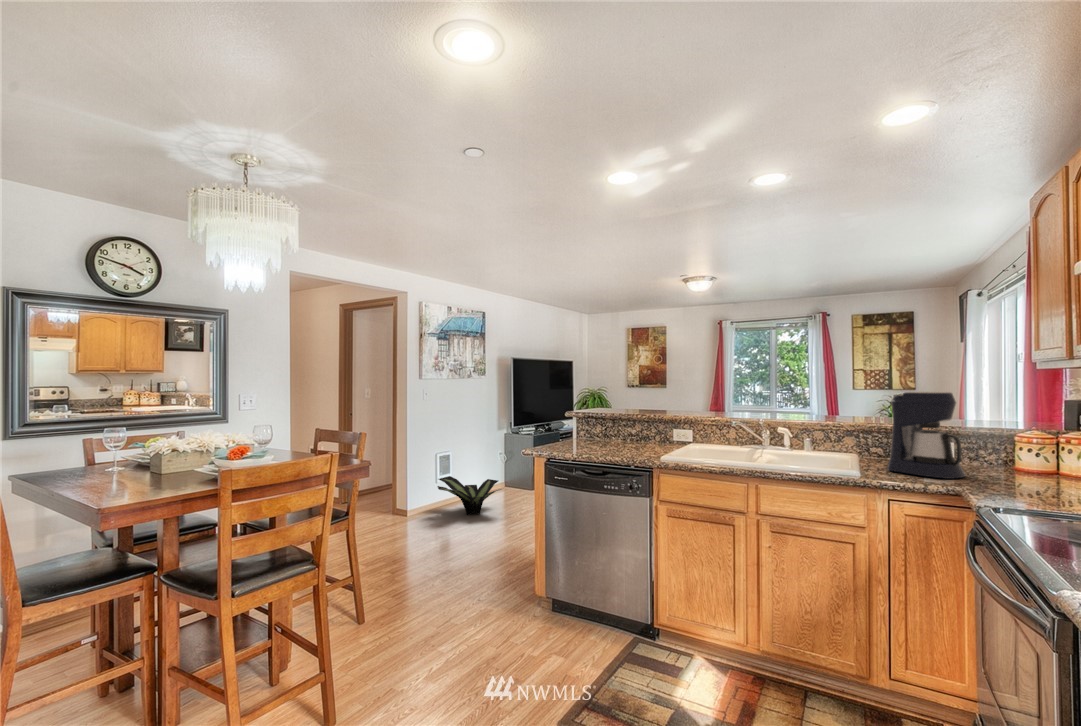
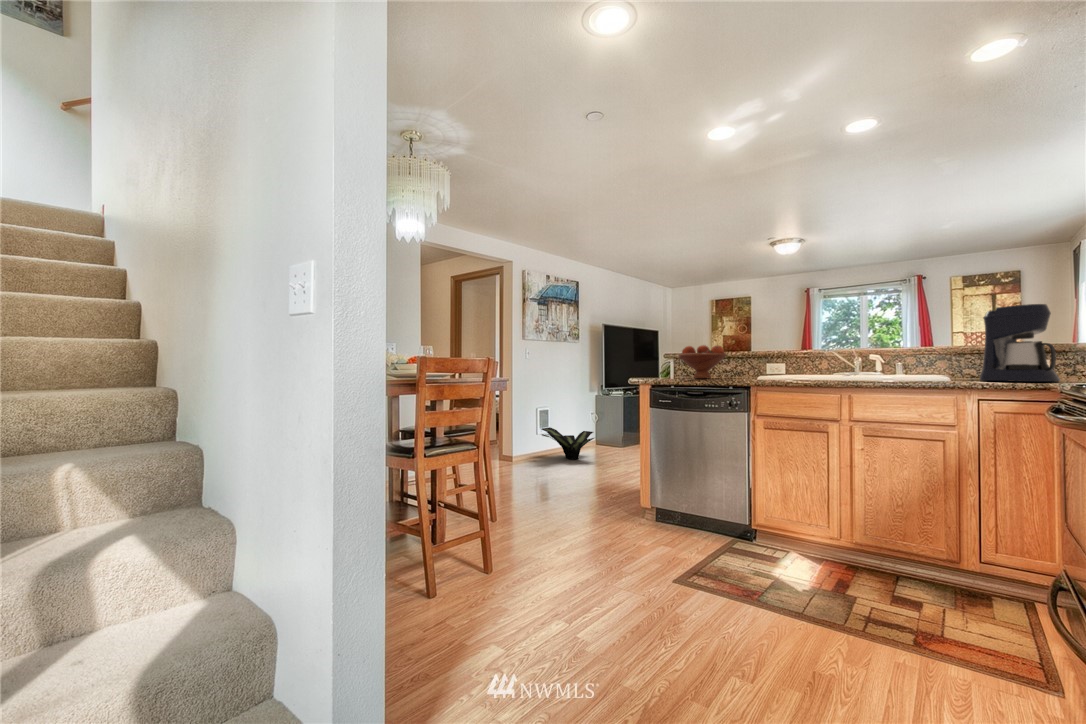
fruit bowl: none [579,408,631,448] -> present [679,345,726,379]

